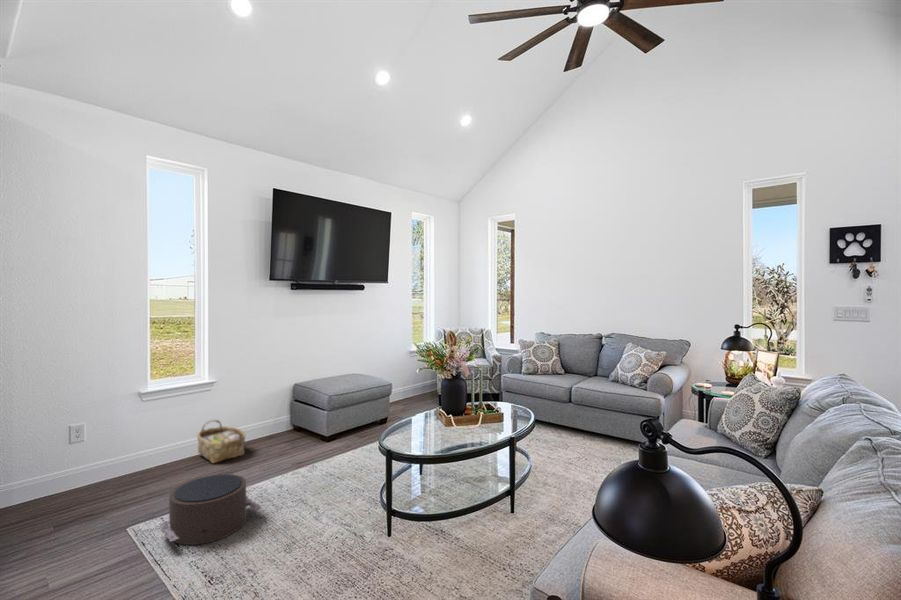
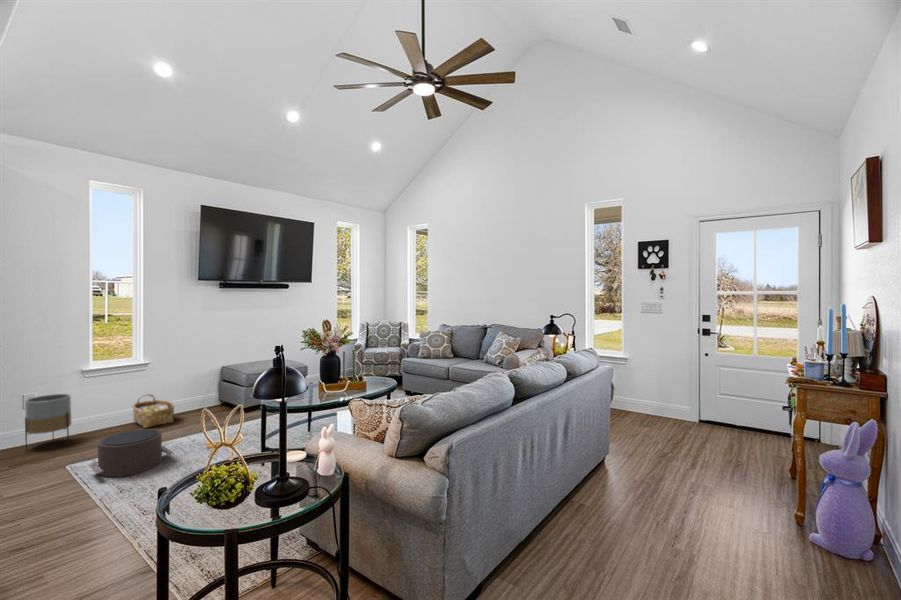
planter: none [75,422,128,496] -> present [25,394,71,450]

